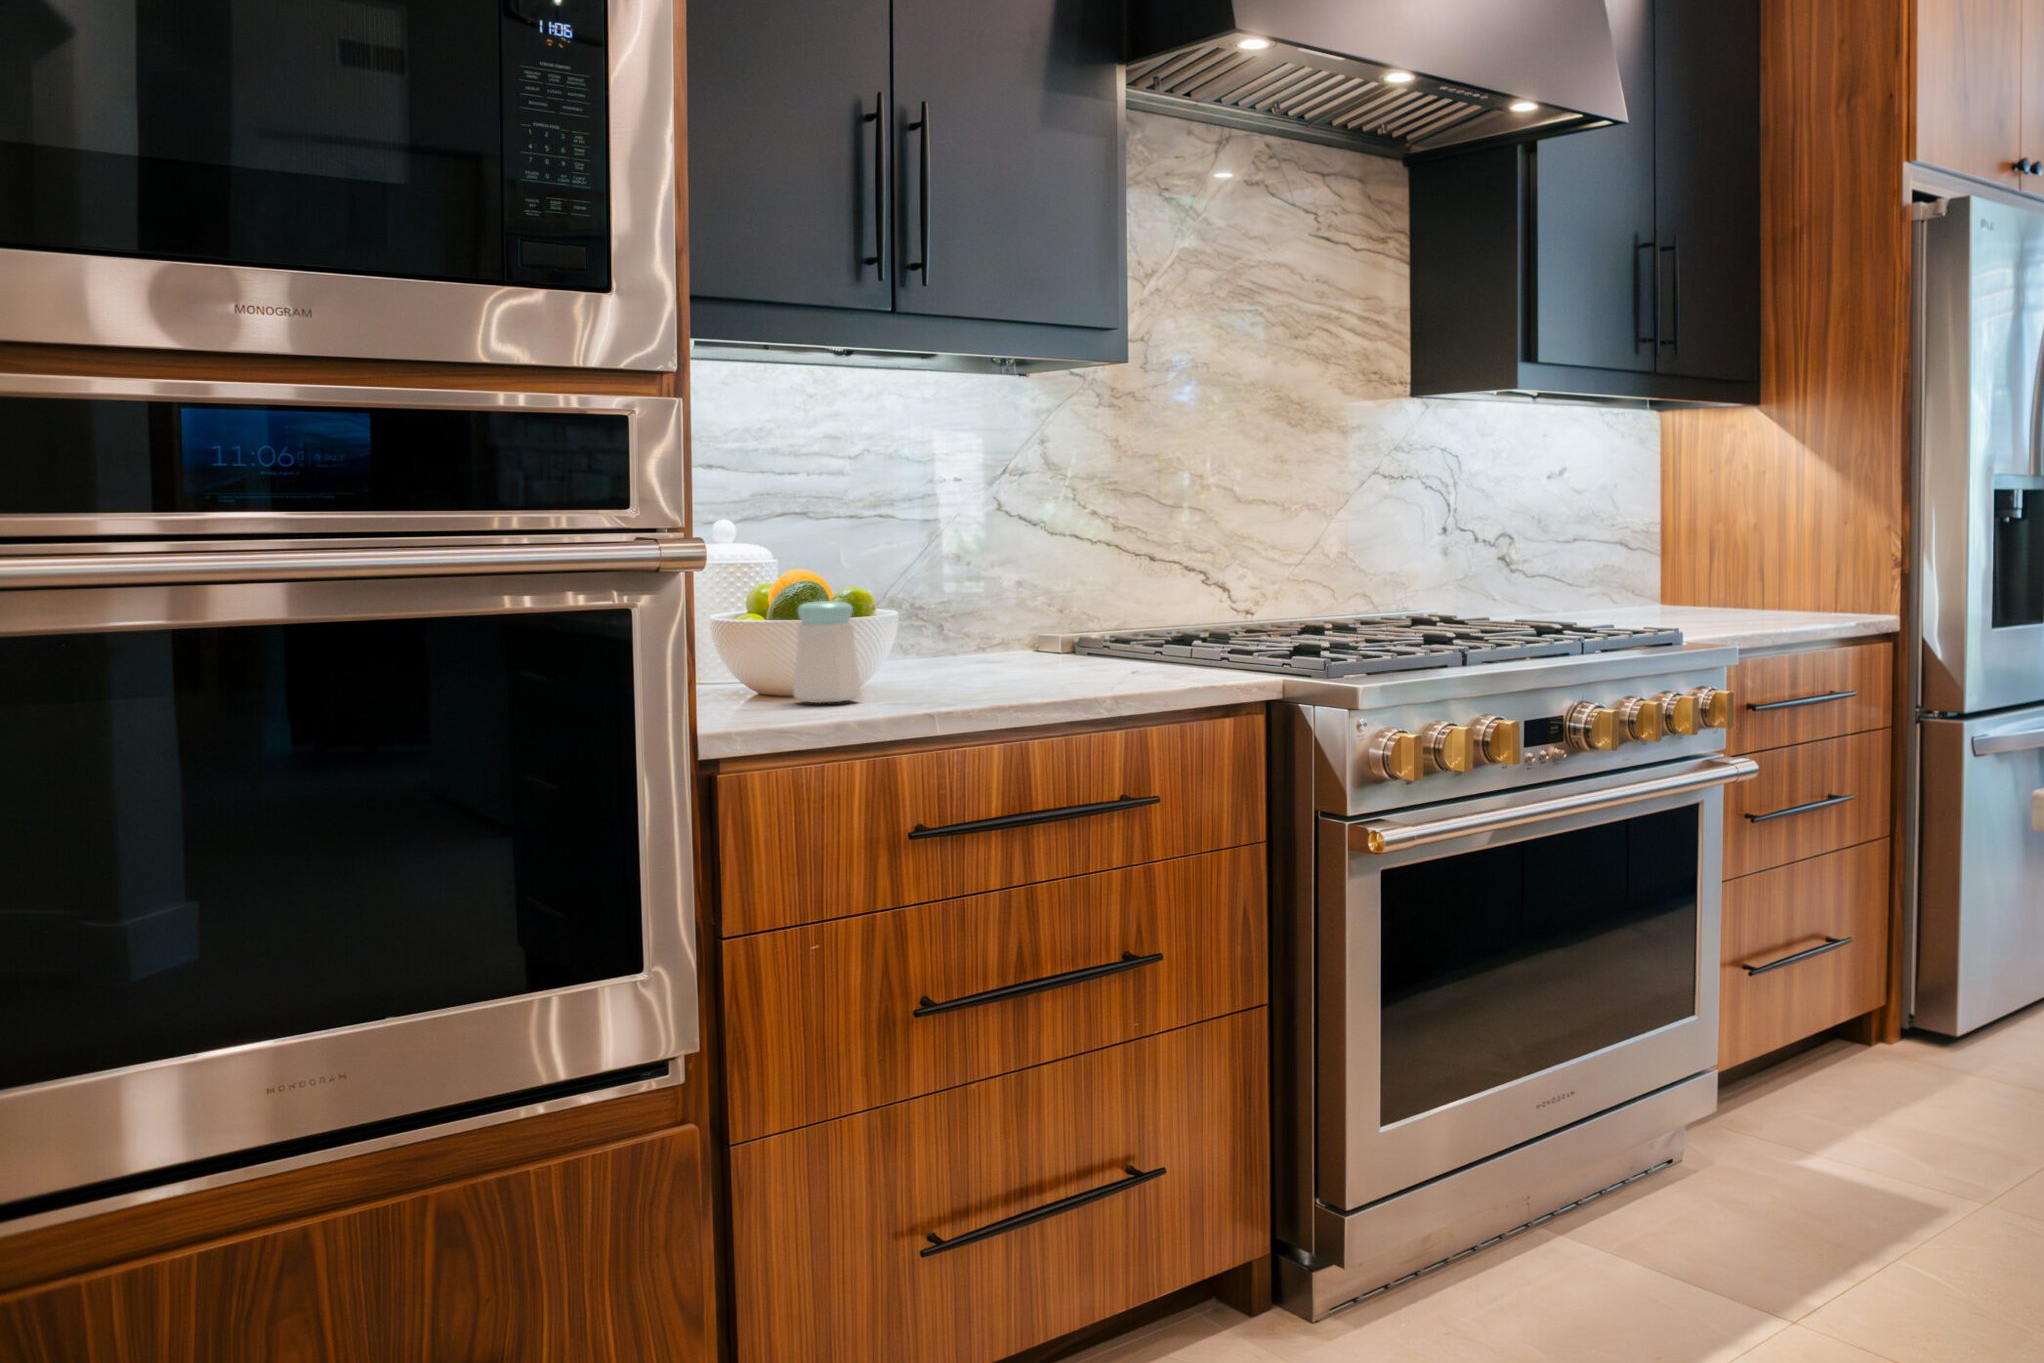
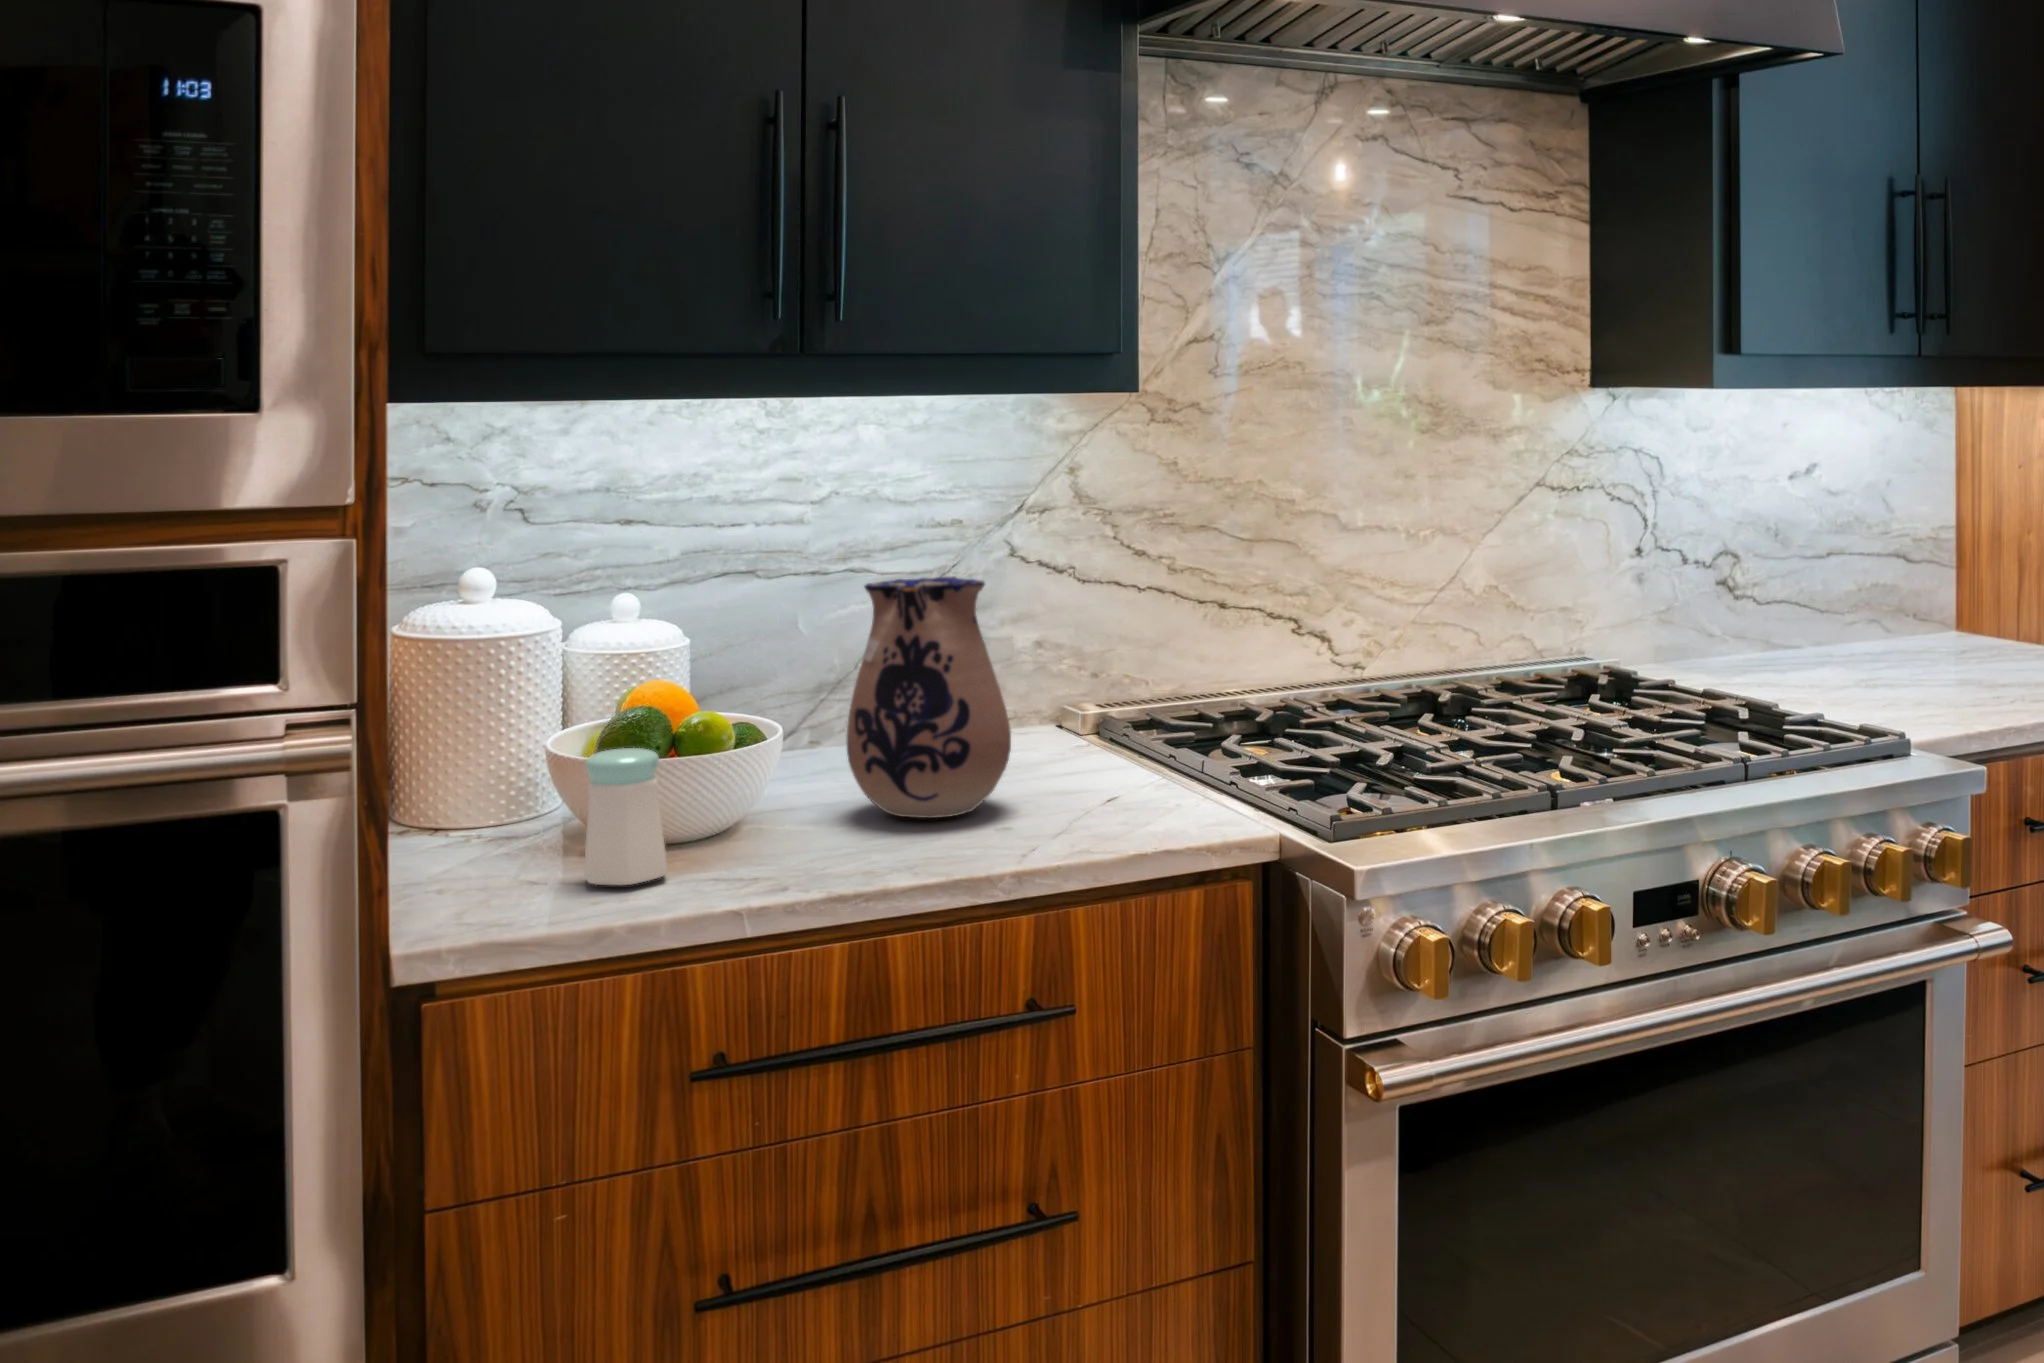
ceramic pitcher: none [942,494,1070,677] -> present [847,576,1011,818]

